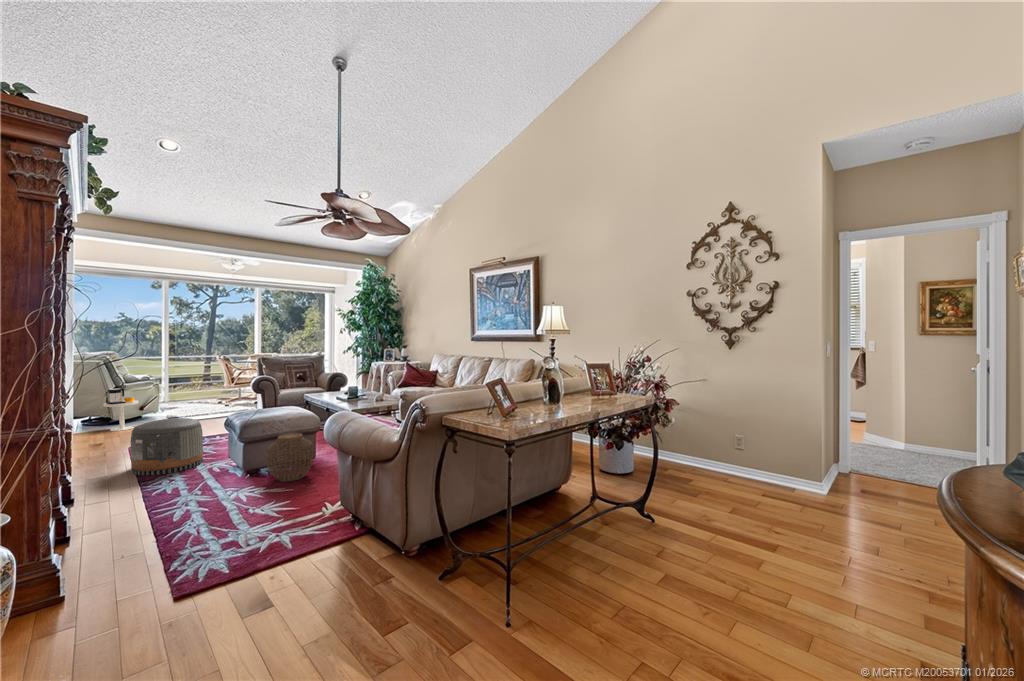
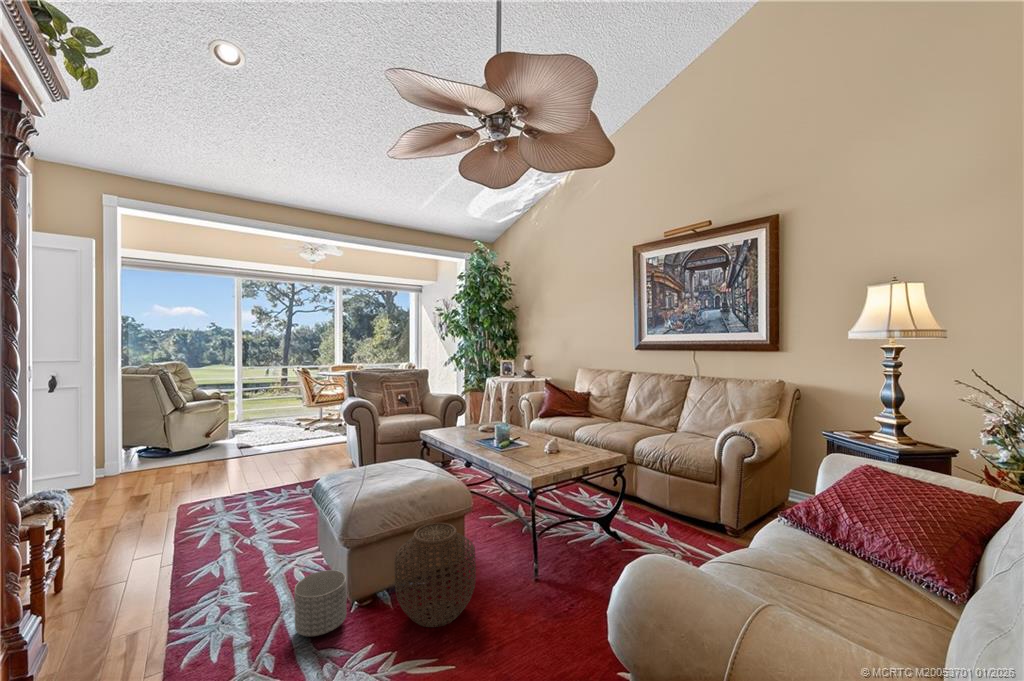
side table: present [103,388,139,431] -> none [156,415,201,472]
pouf: present [131,418,203,475] -> none [163,476,279,587]
planter: none [212,457,241,485] -> present [294,570,346,636]

